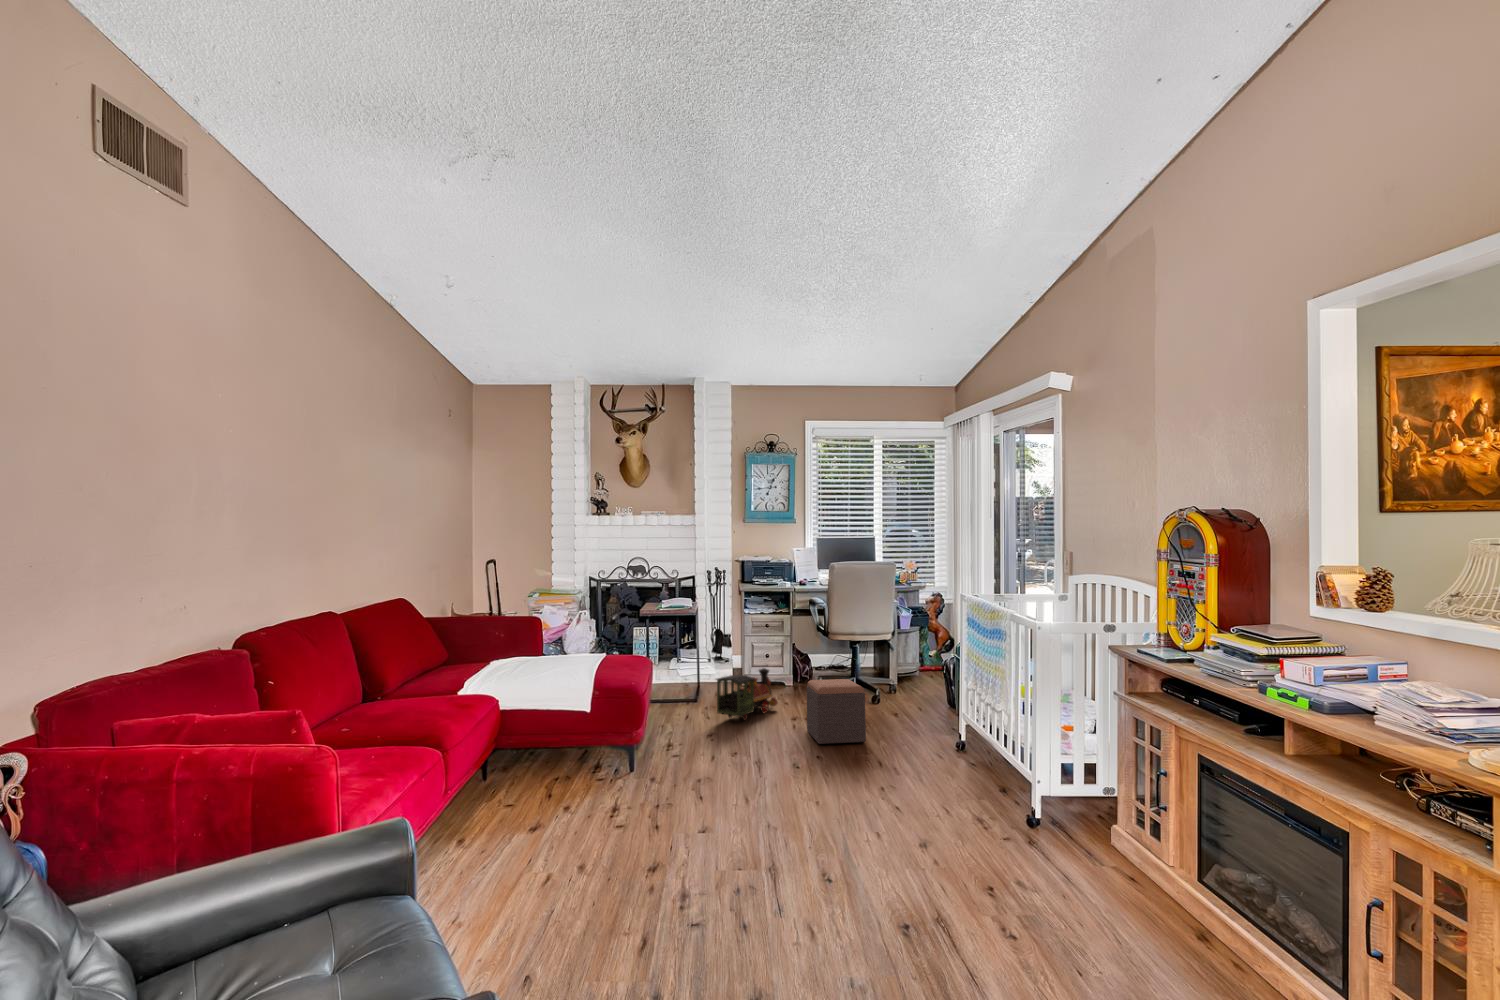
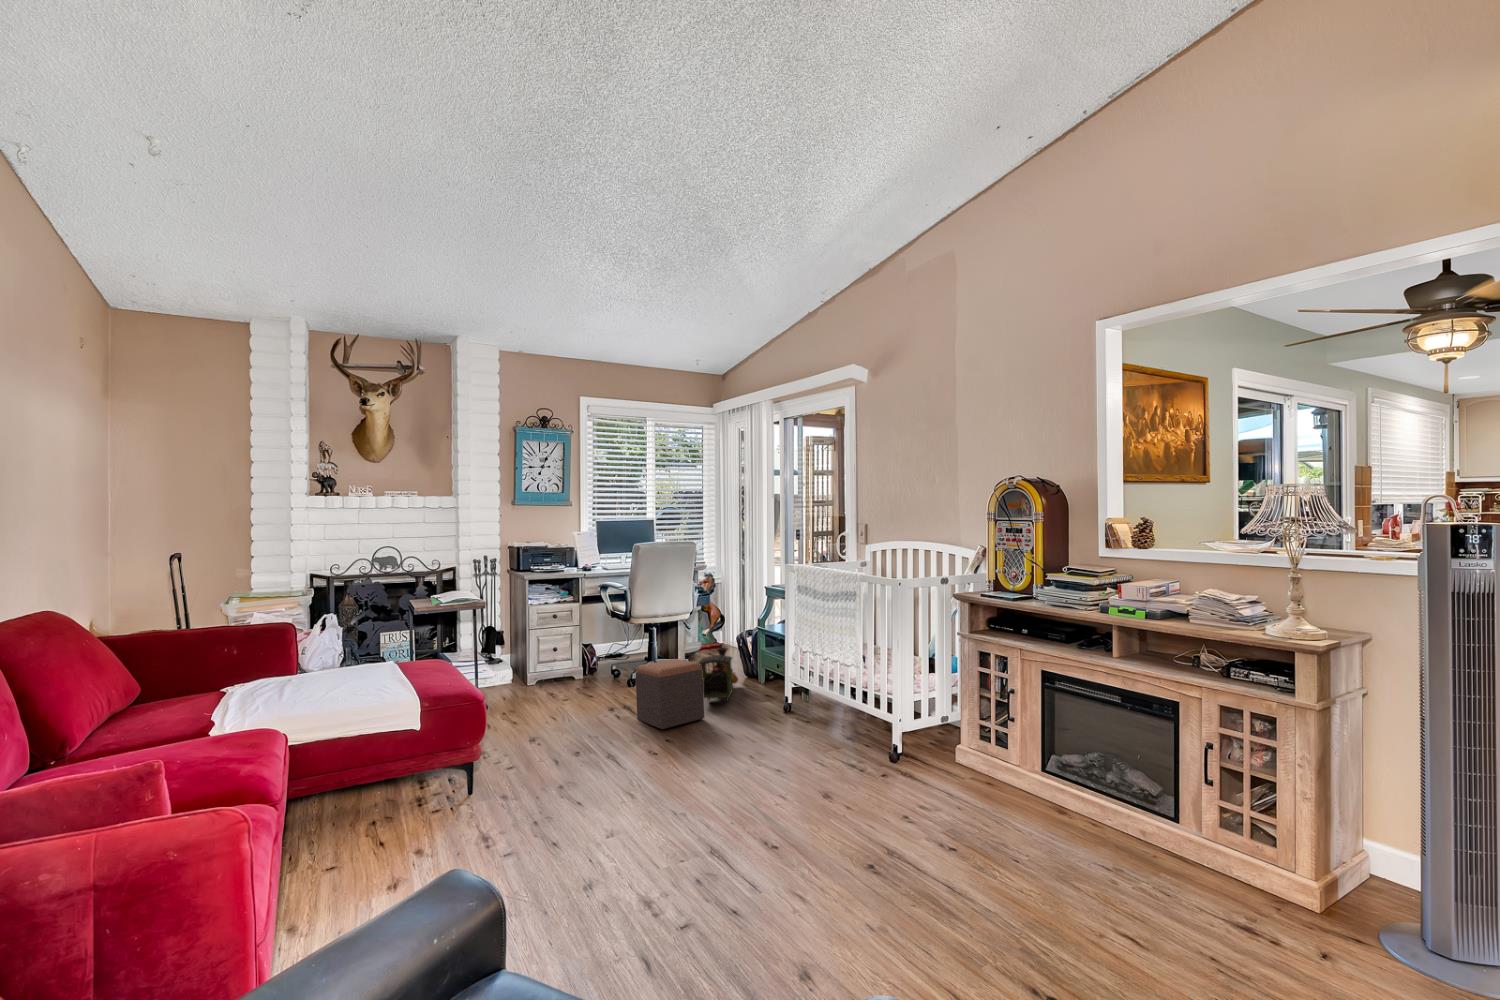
toy train: present [716,668,778,720] -> present [699,647,738,701]

